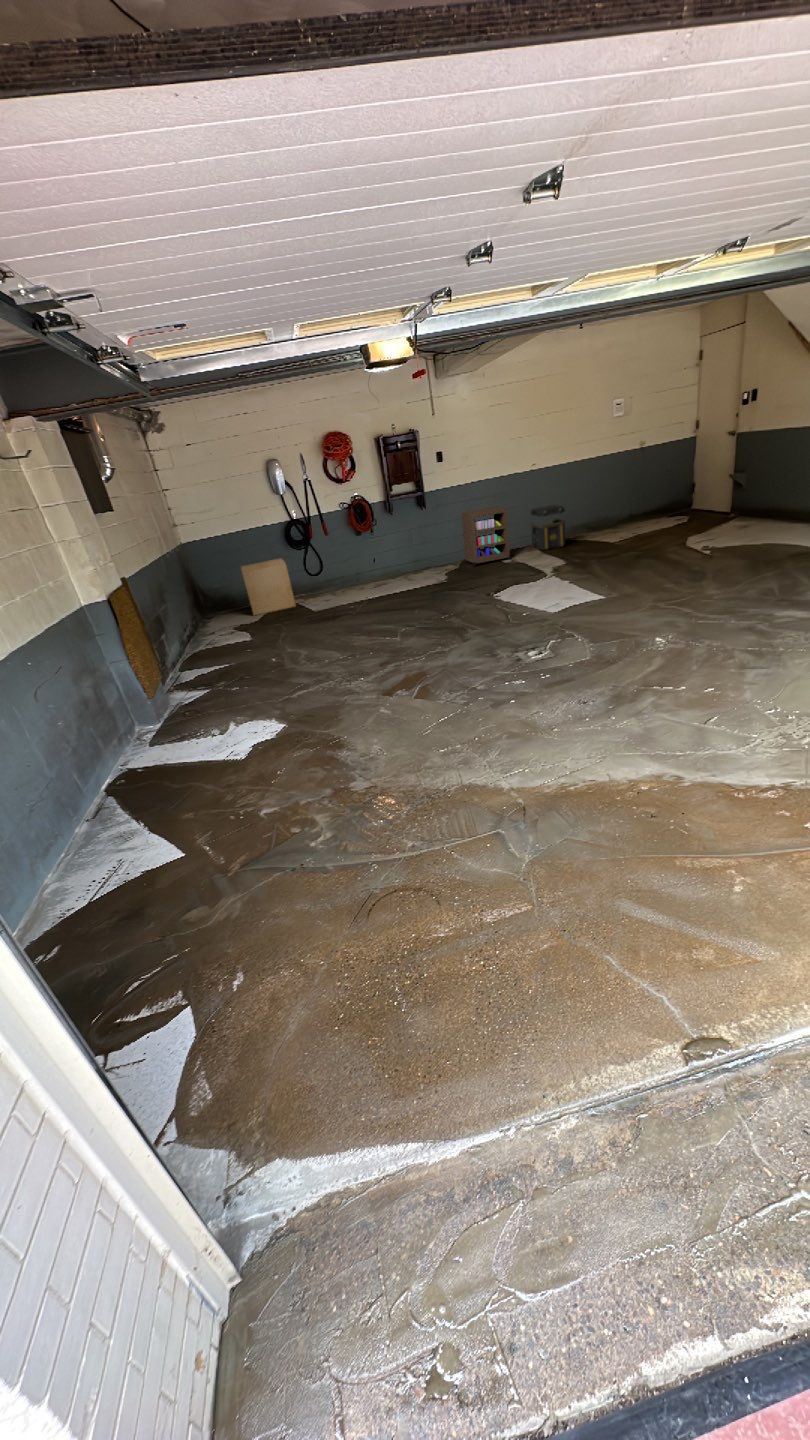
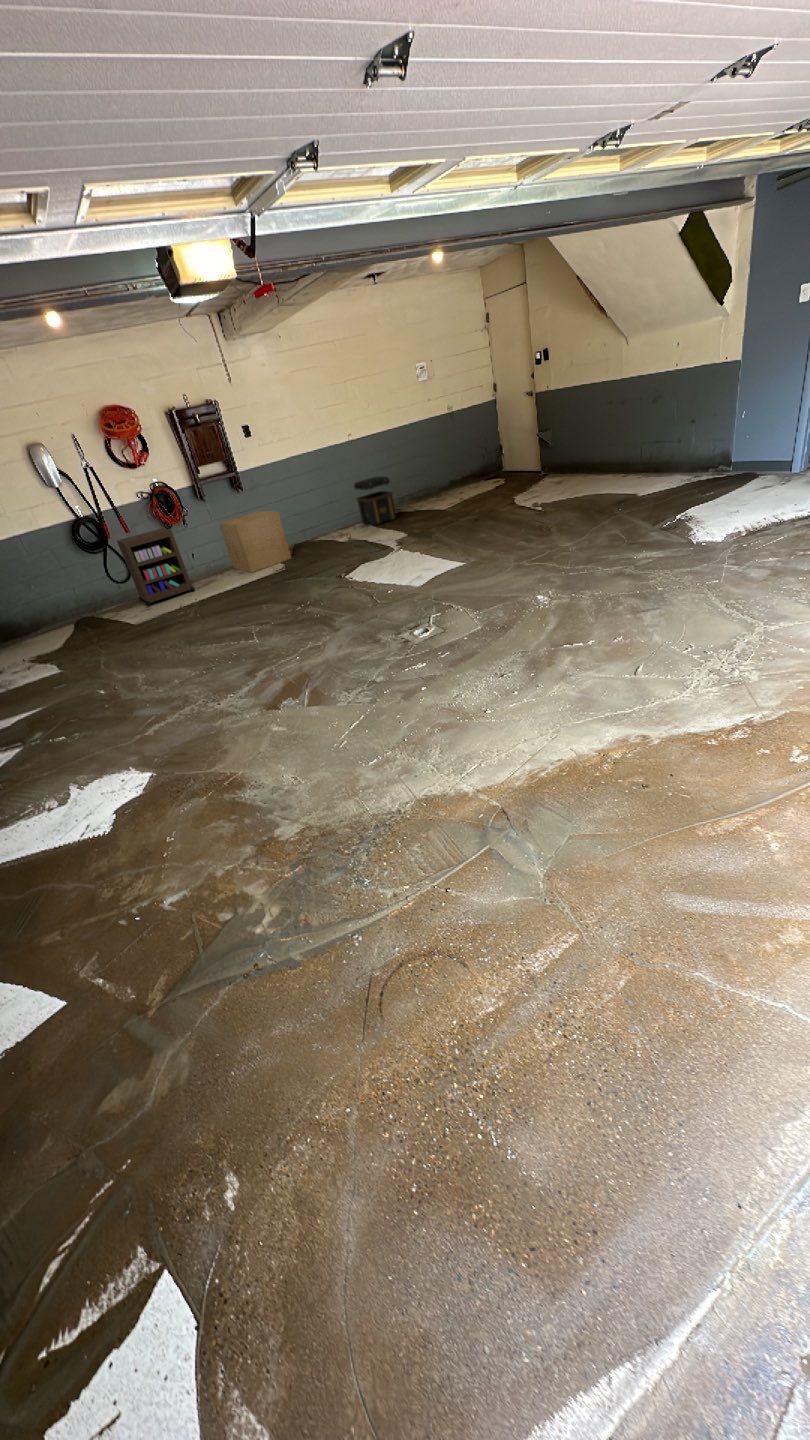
storage cabinet: present [462,506,511,566] -> present [117,528,195,606]
cardboard box: present [241,558,295,615] -> present [219,511,291,573]

